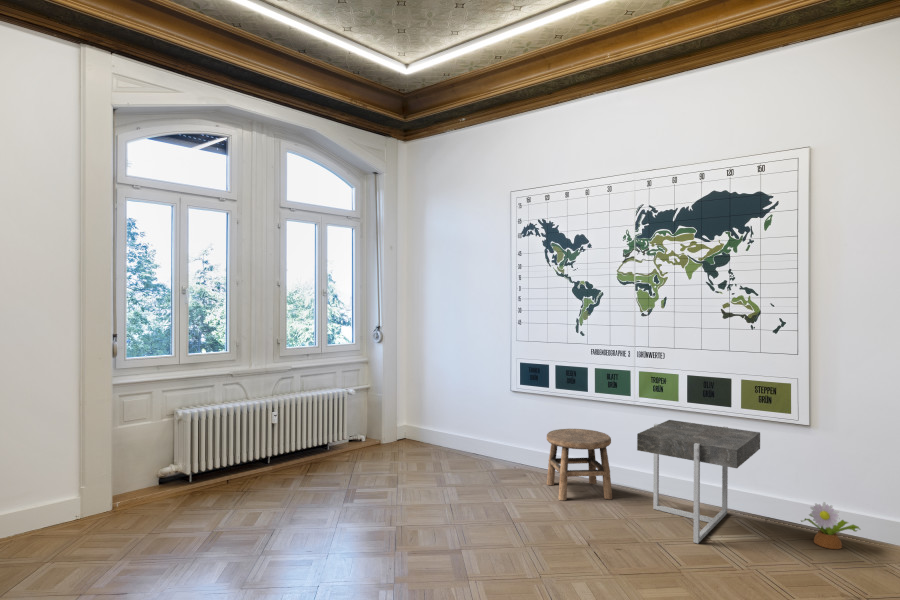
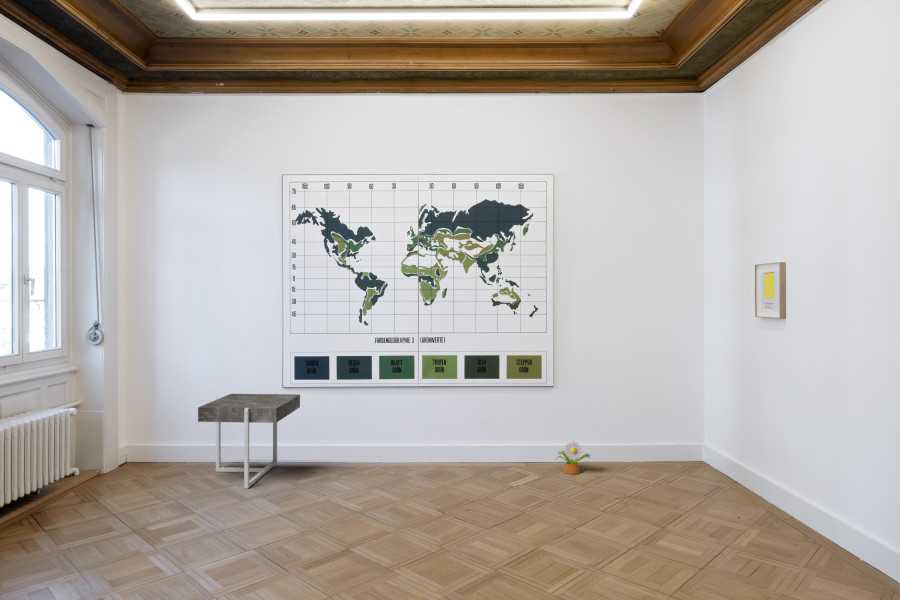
side table: present [637,420,760,543] -> present [198,394,300,489]
stool: present [547,429,612,500] -> none [341,415,409,485]

